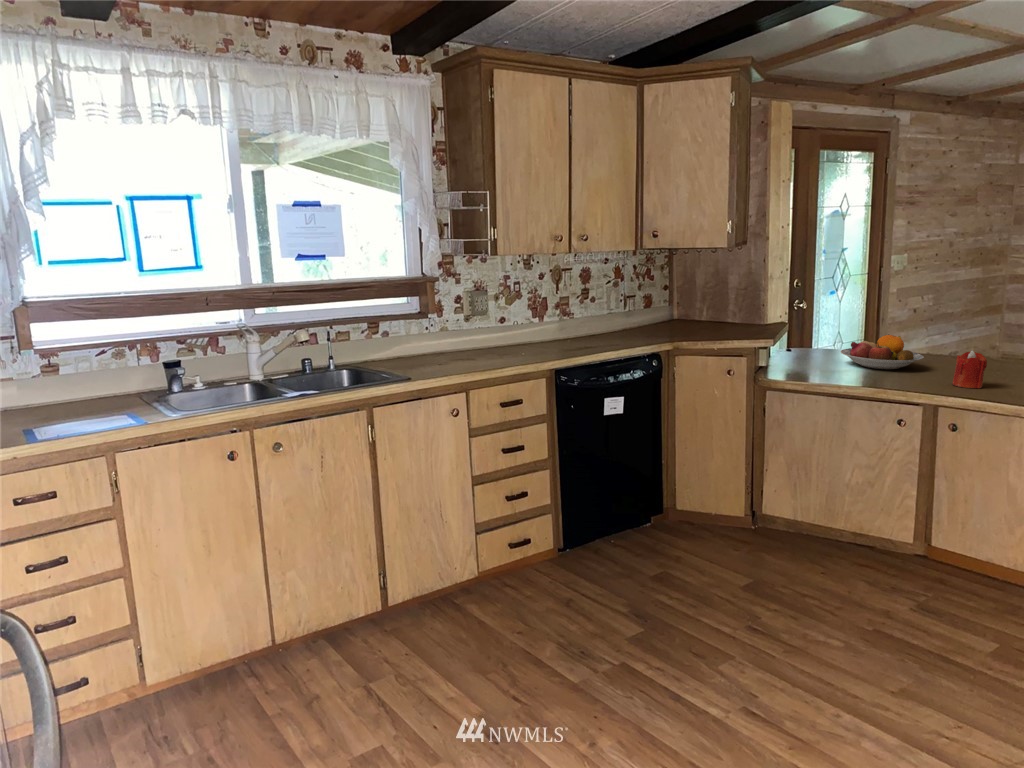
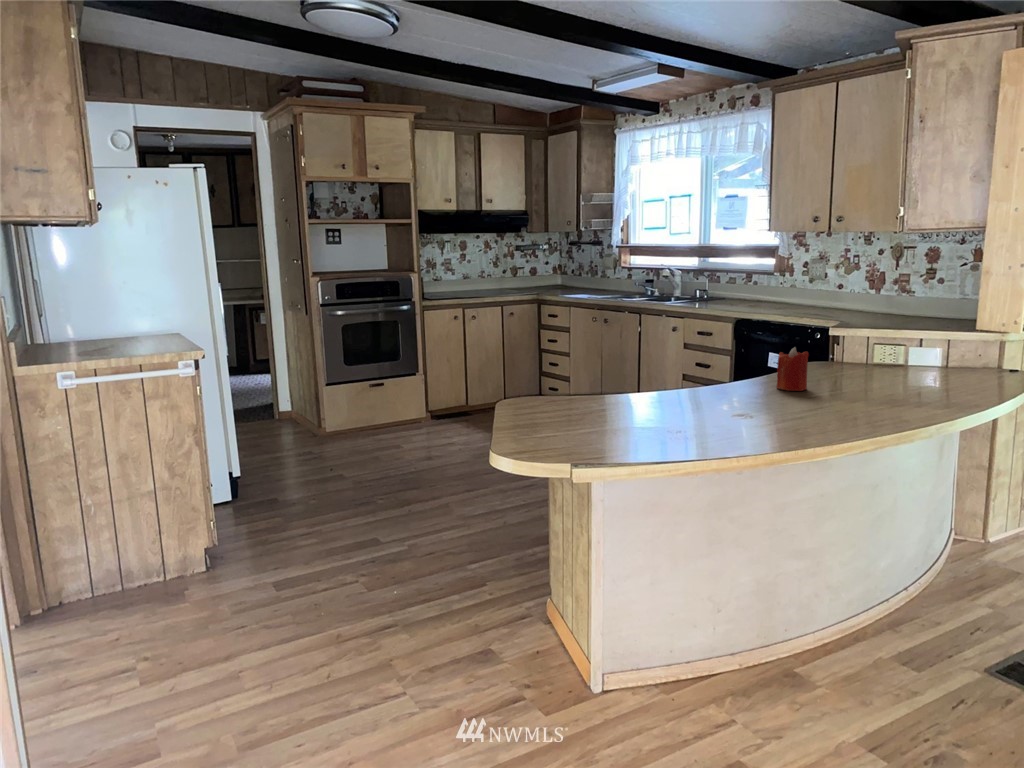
fruit bowl: present [841,334,924,369] -> none [867,348,978,392]

